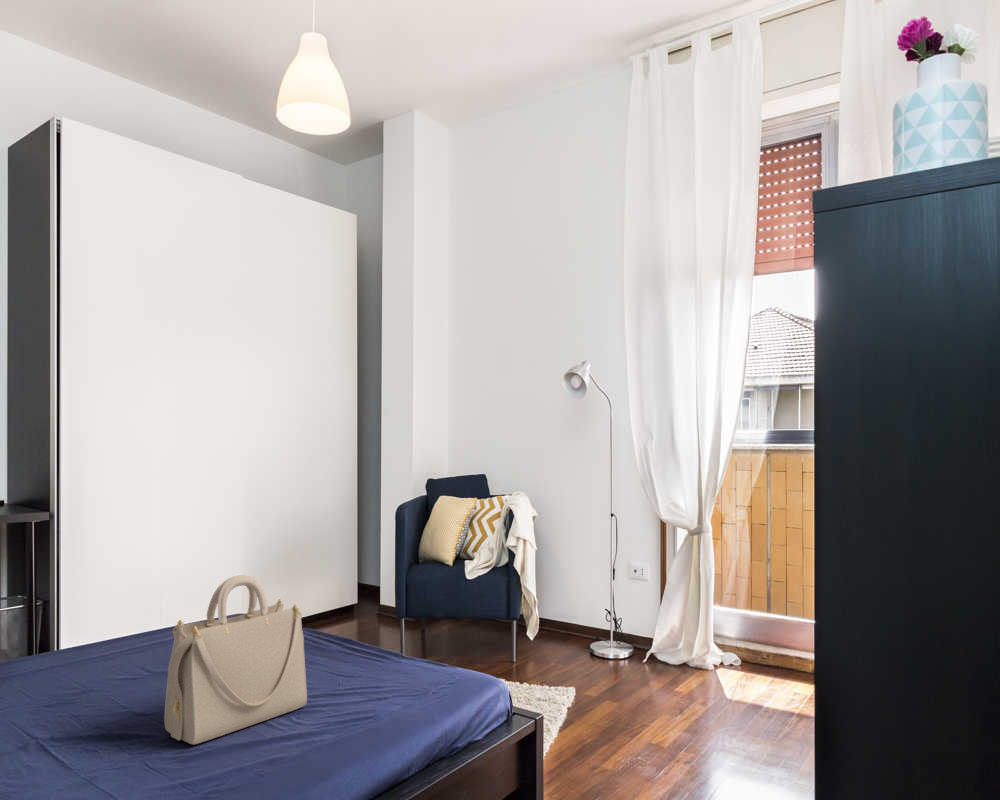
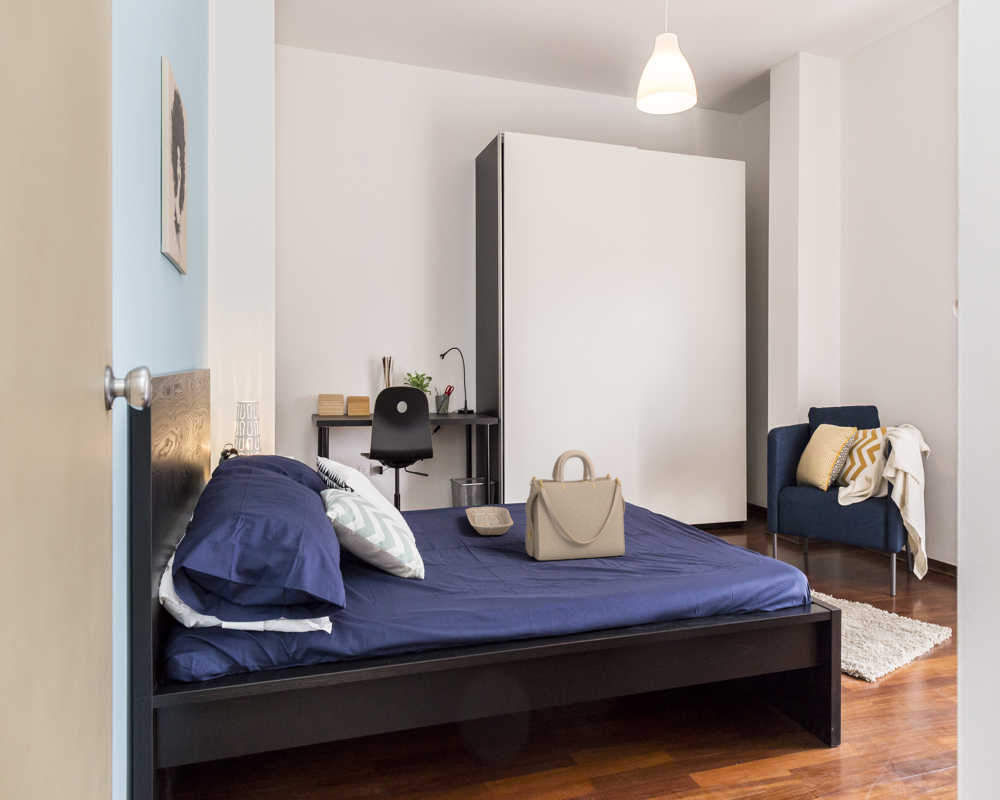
tray: none [39,660,132,715] -> present [465,506,513,535]

